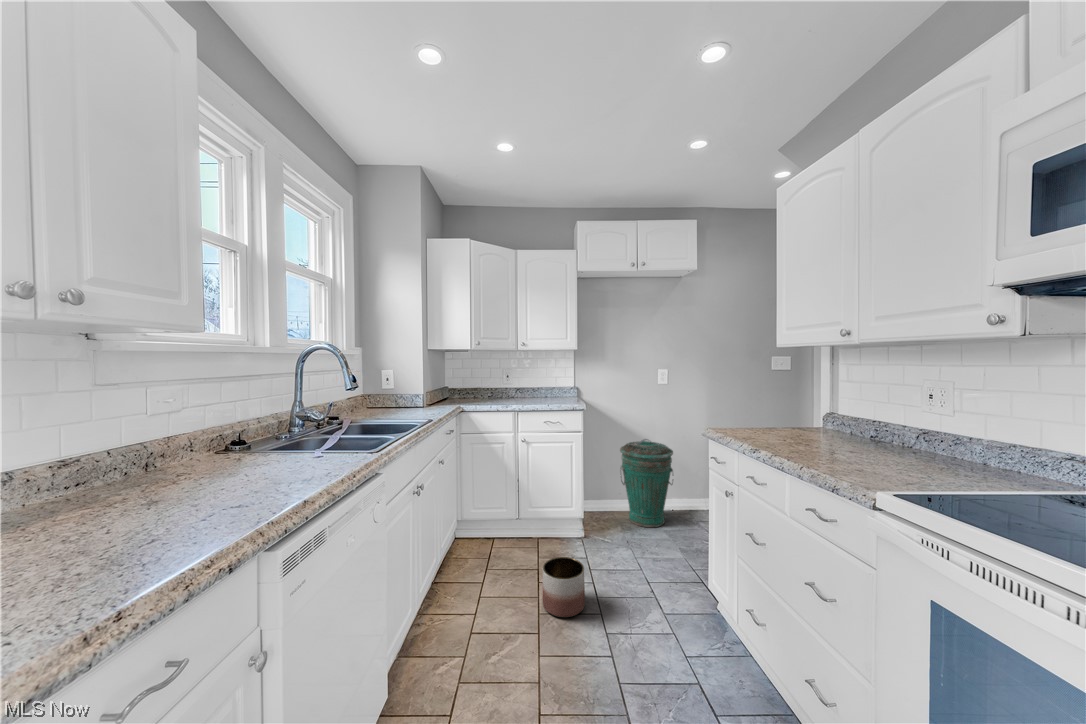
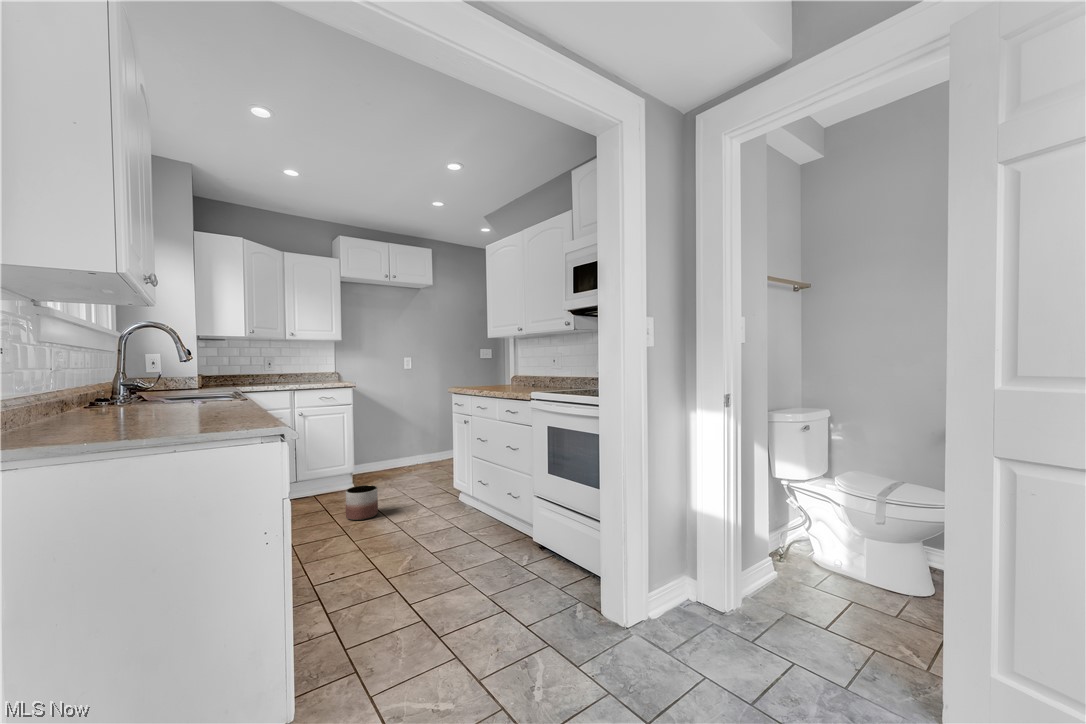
trash can: present [620,439,673,527] -> none [379,412,421,478]

